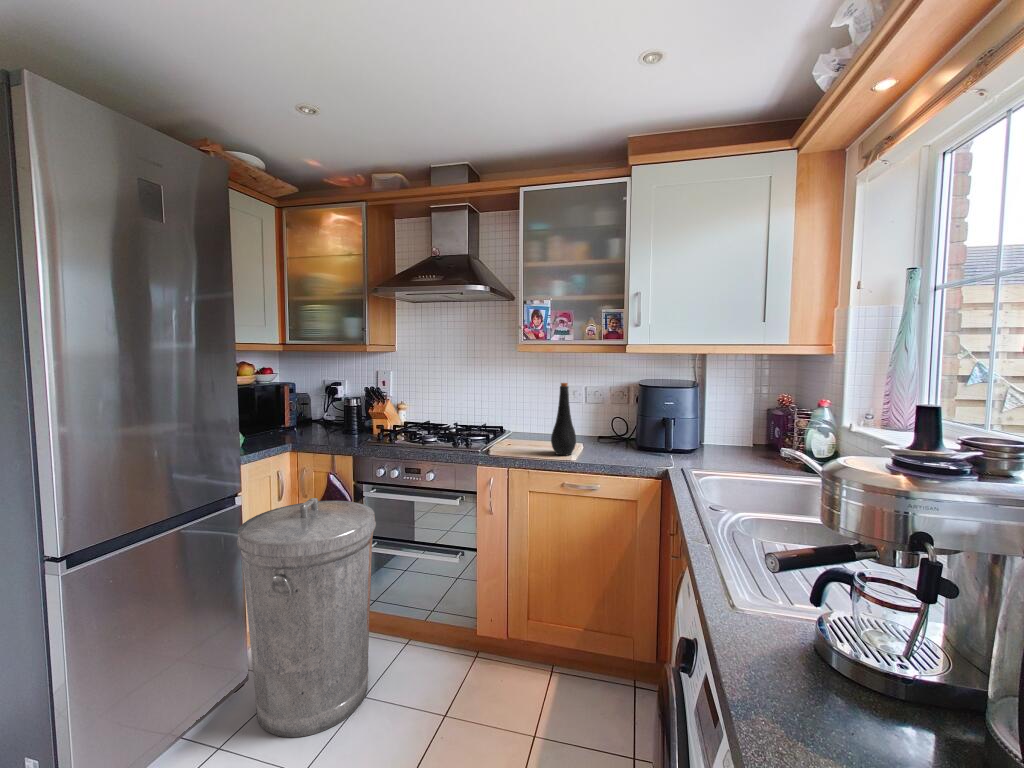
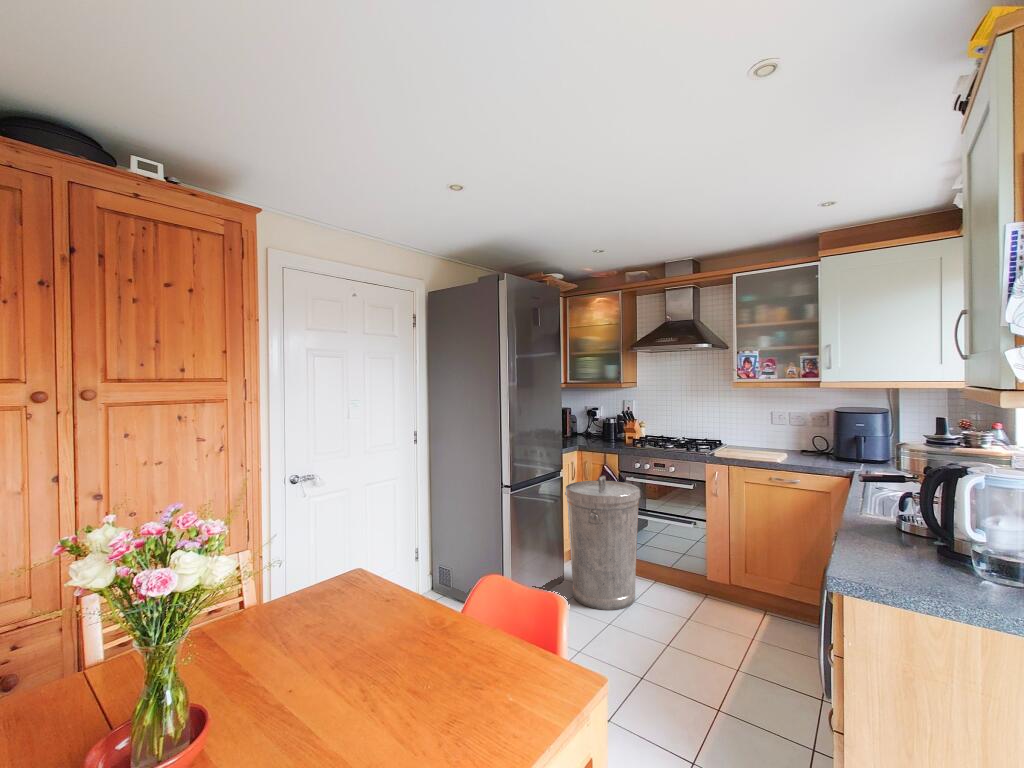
bottle: present [551,383,576,455] -> none [760,409,780,460]

